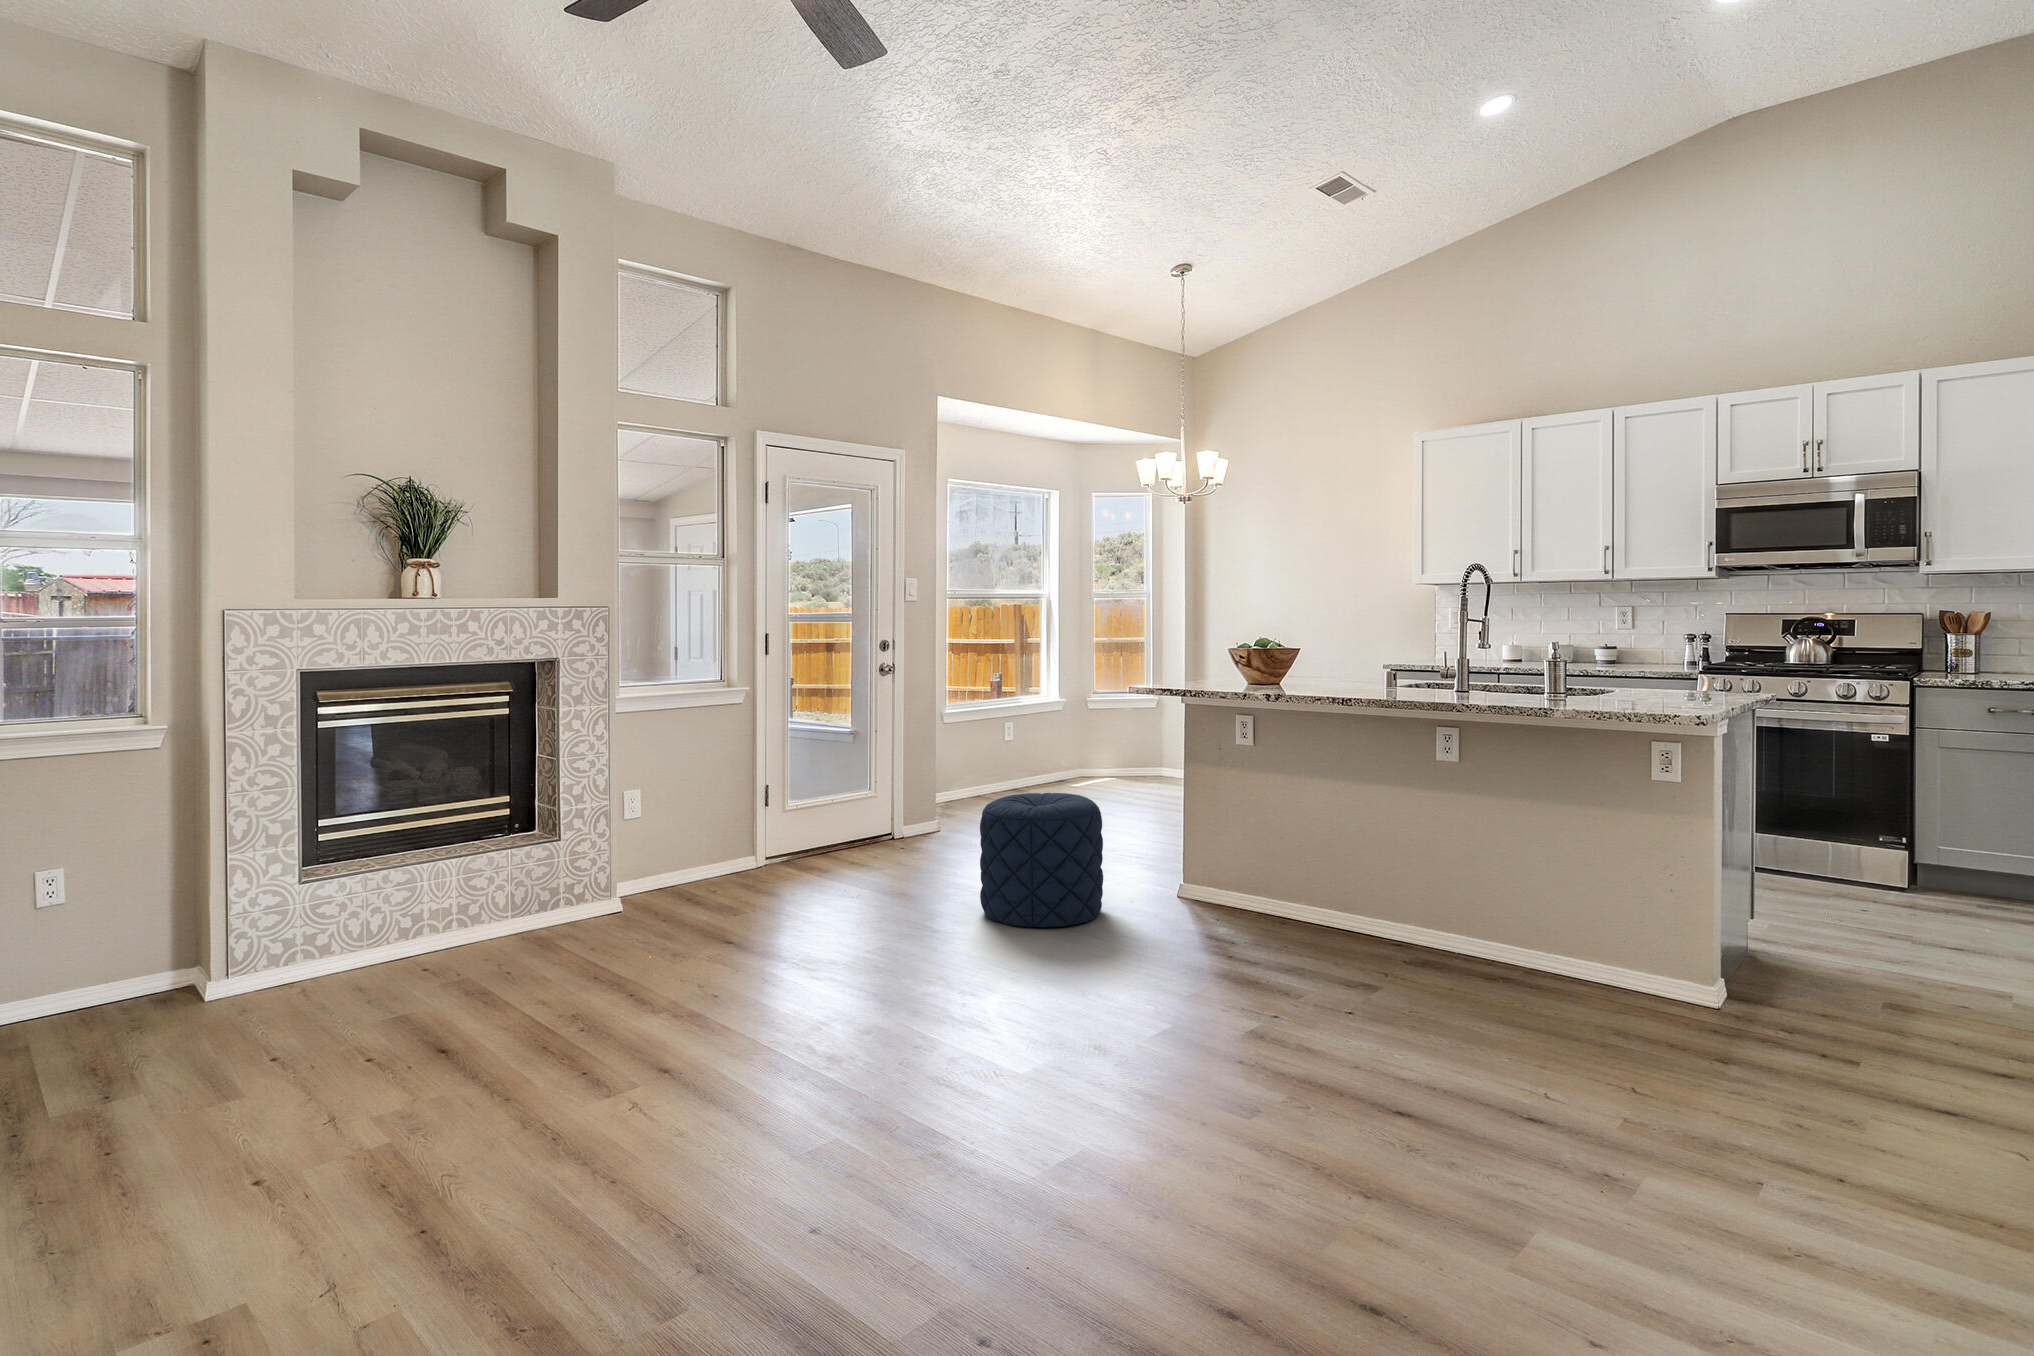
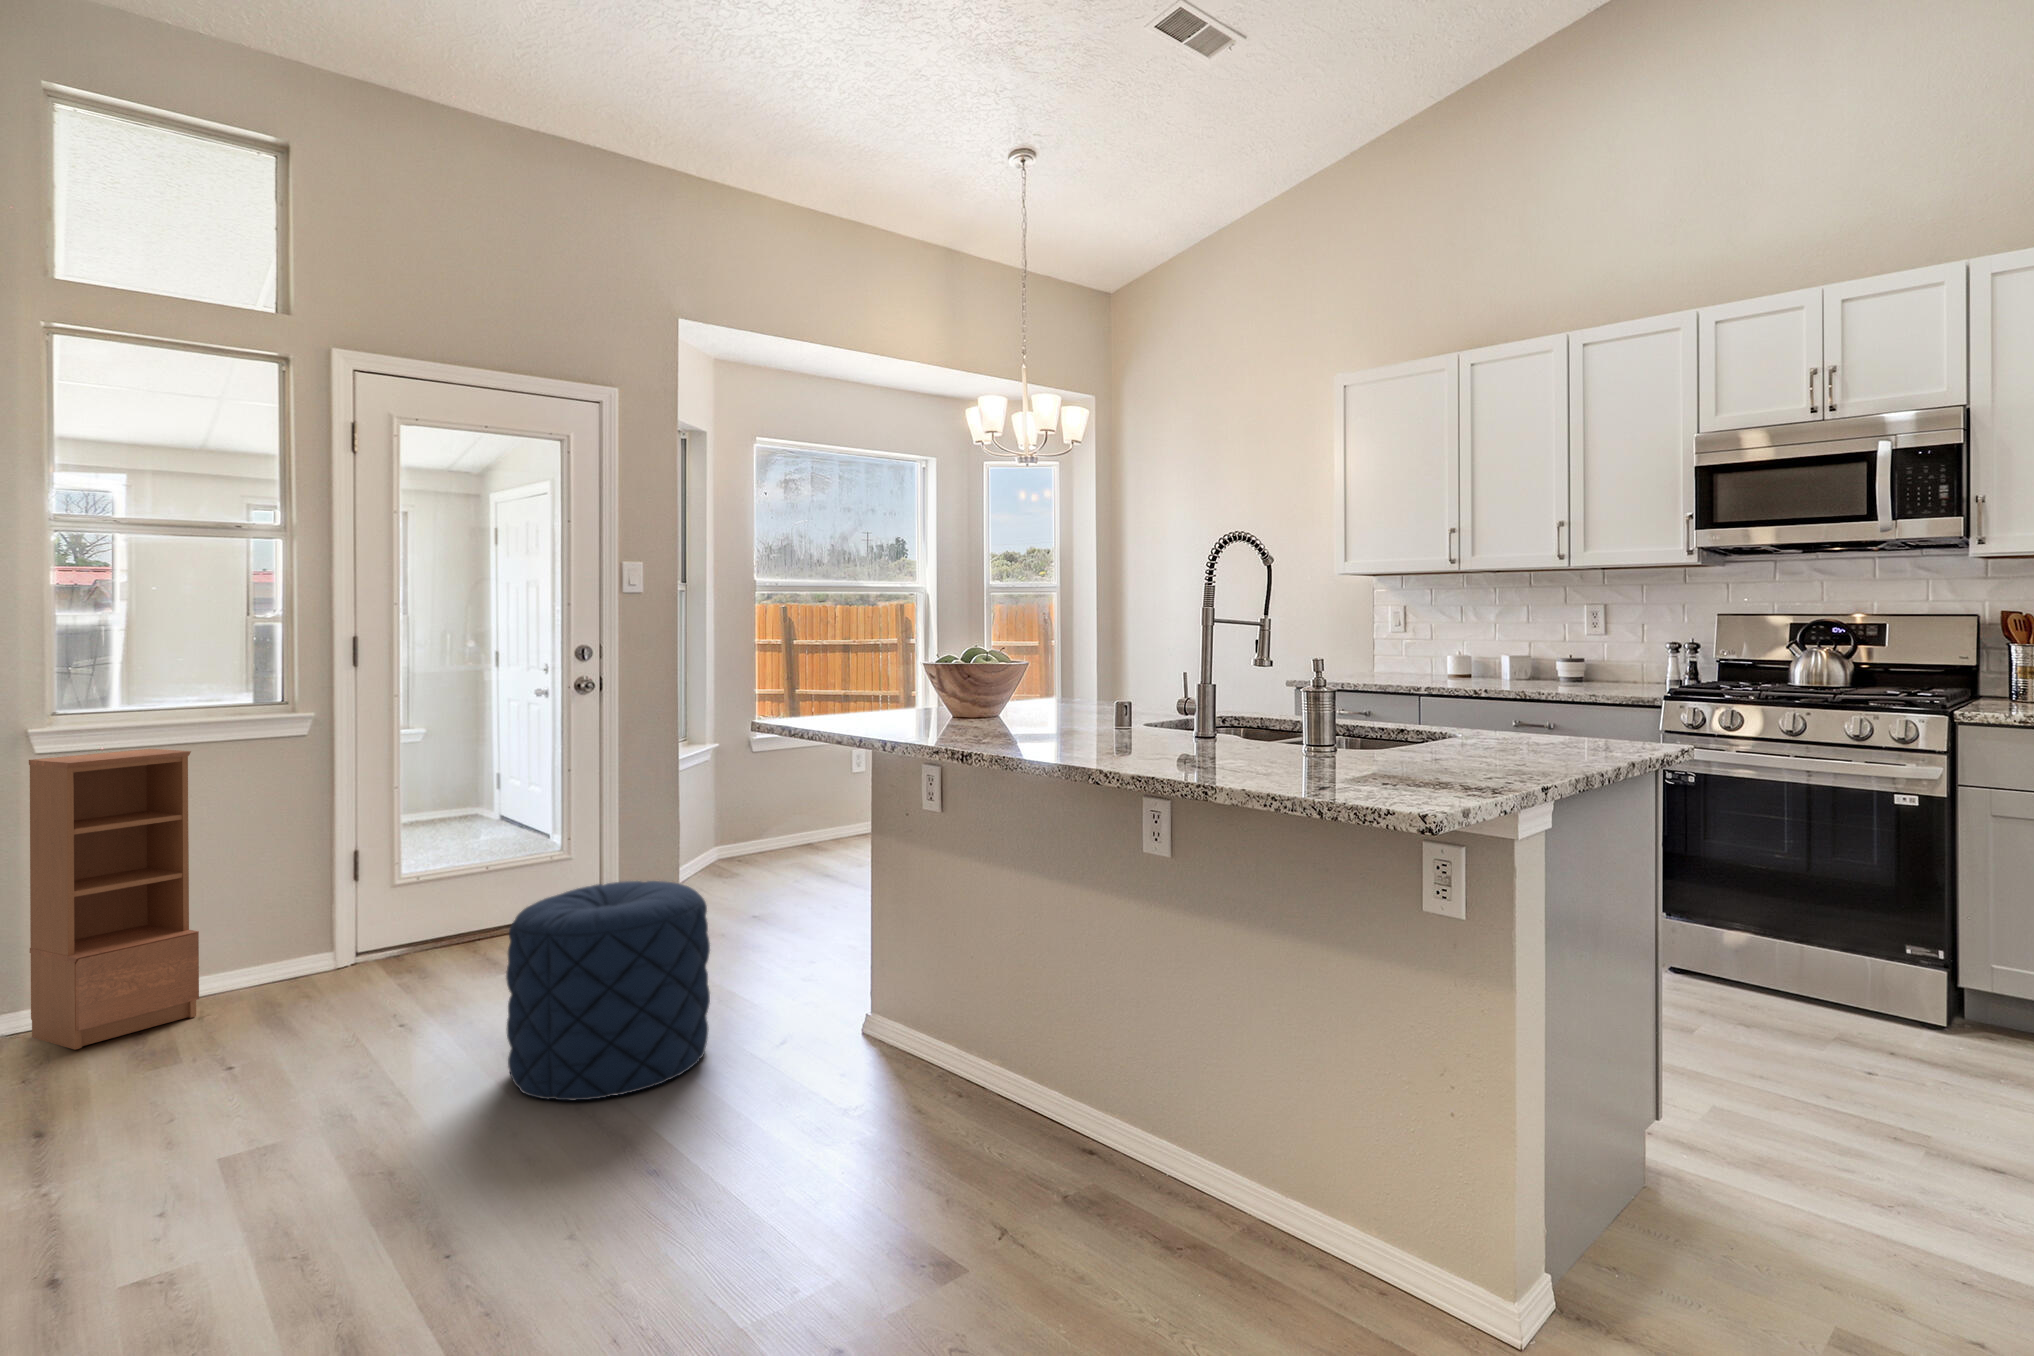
bookcase: none [615,707,712,907] -> present [29,749,199,1050]

